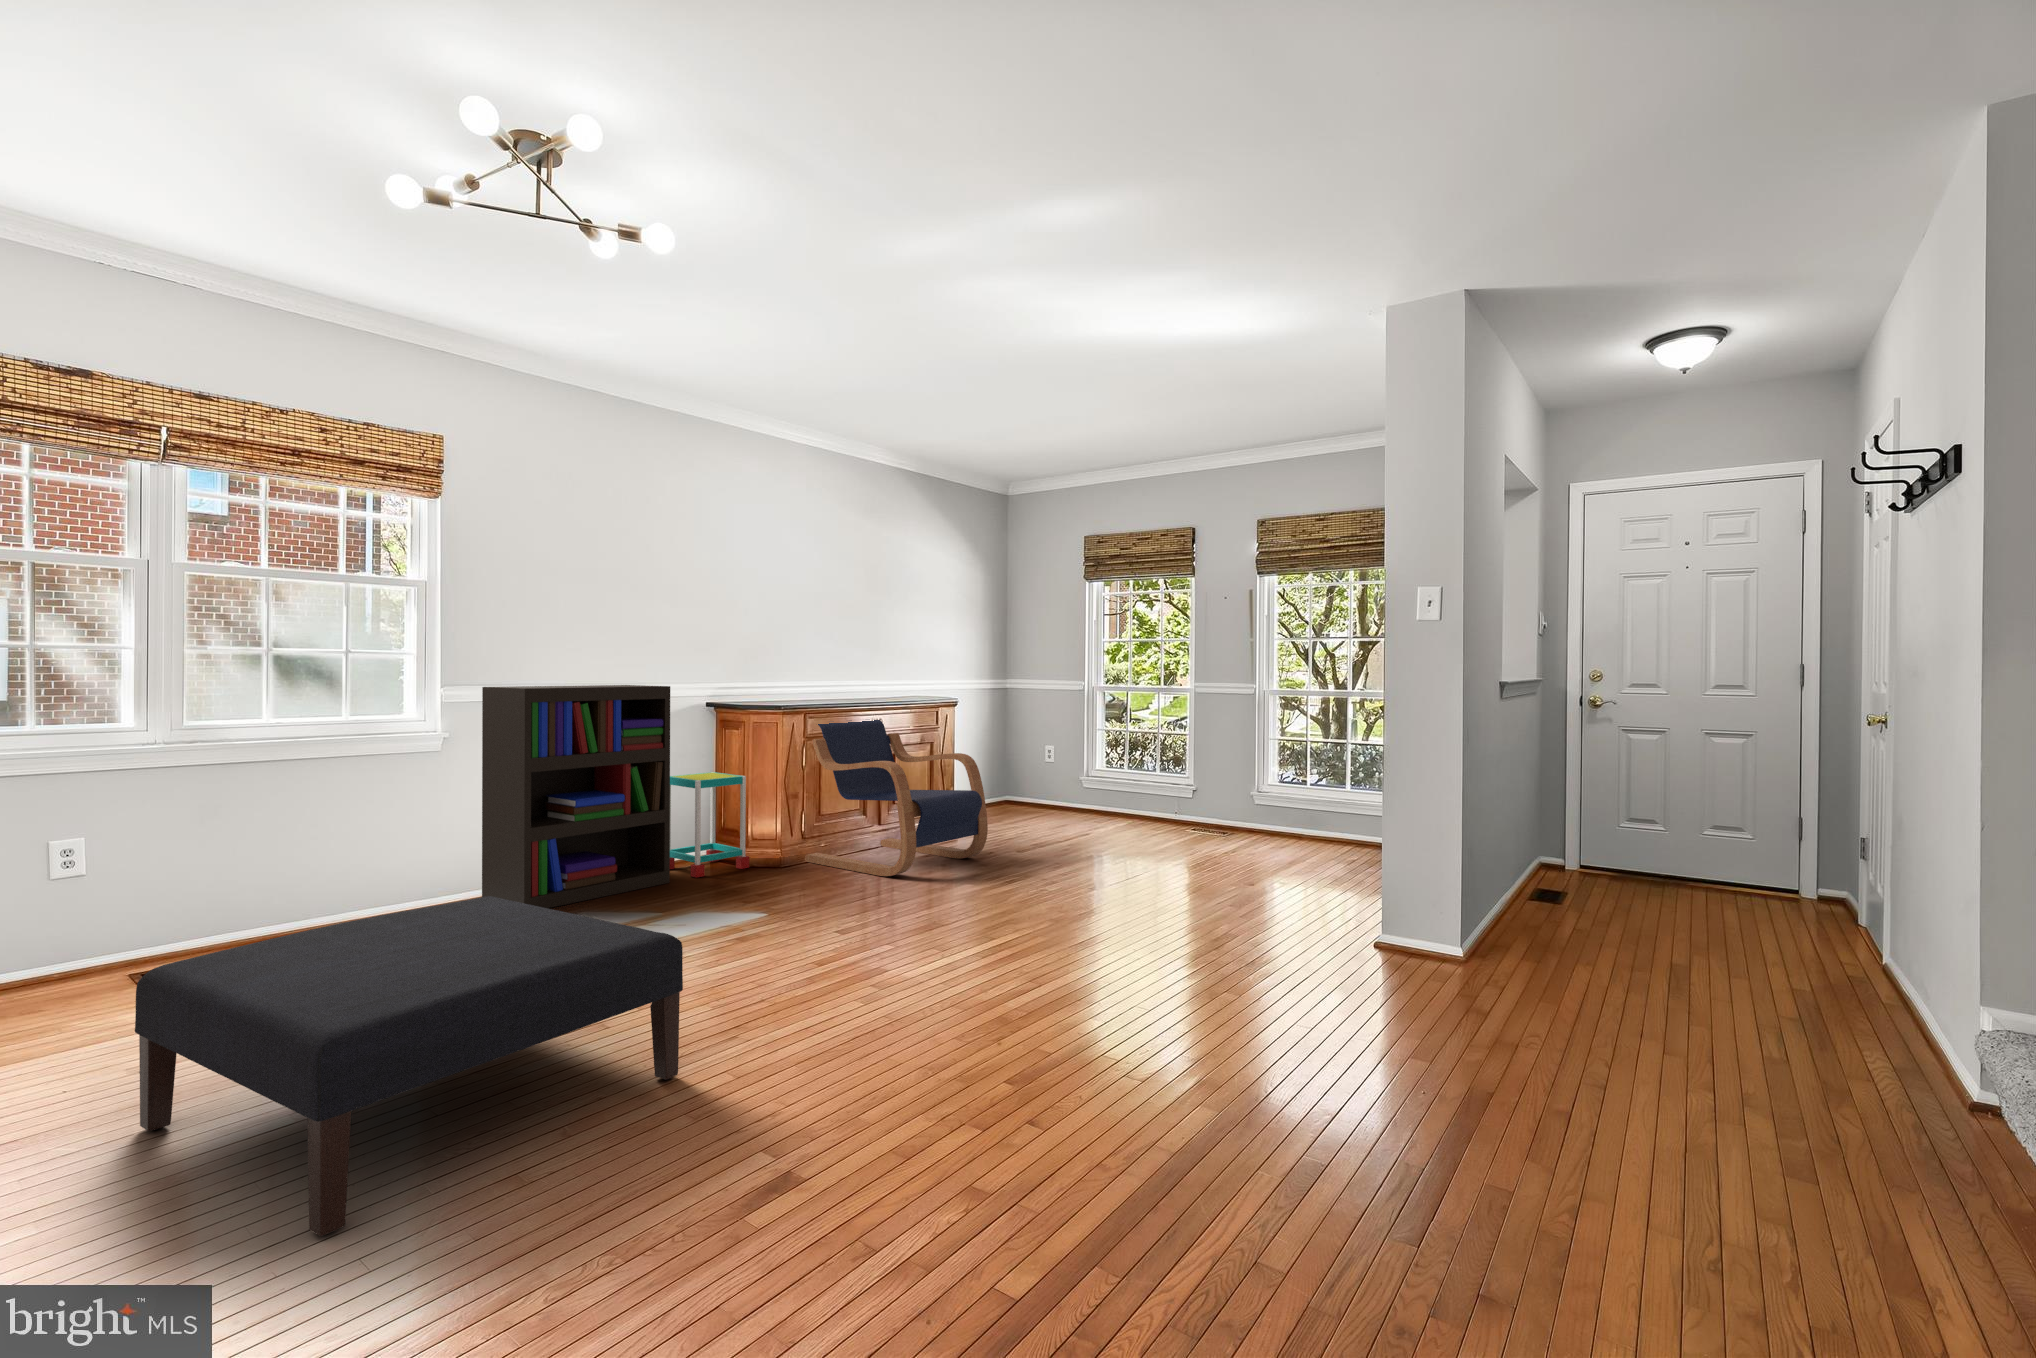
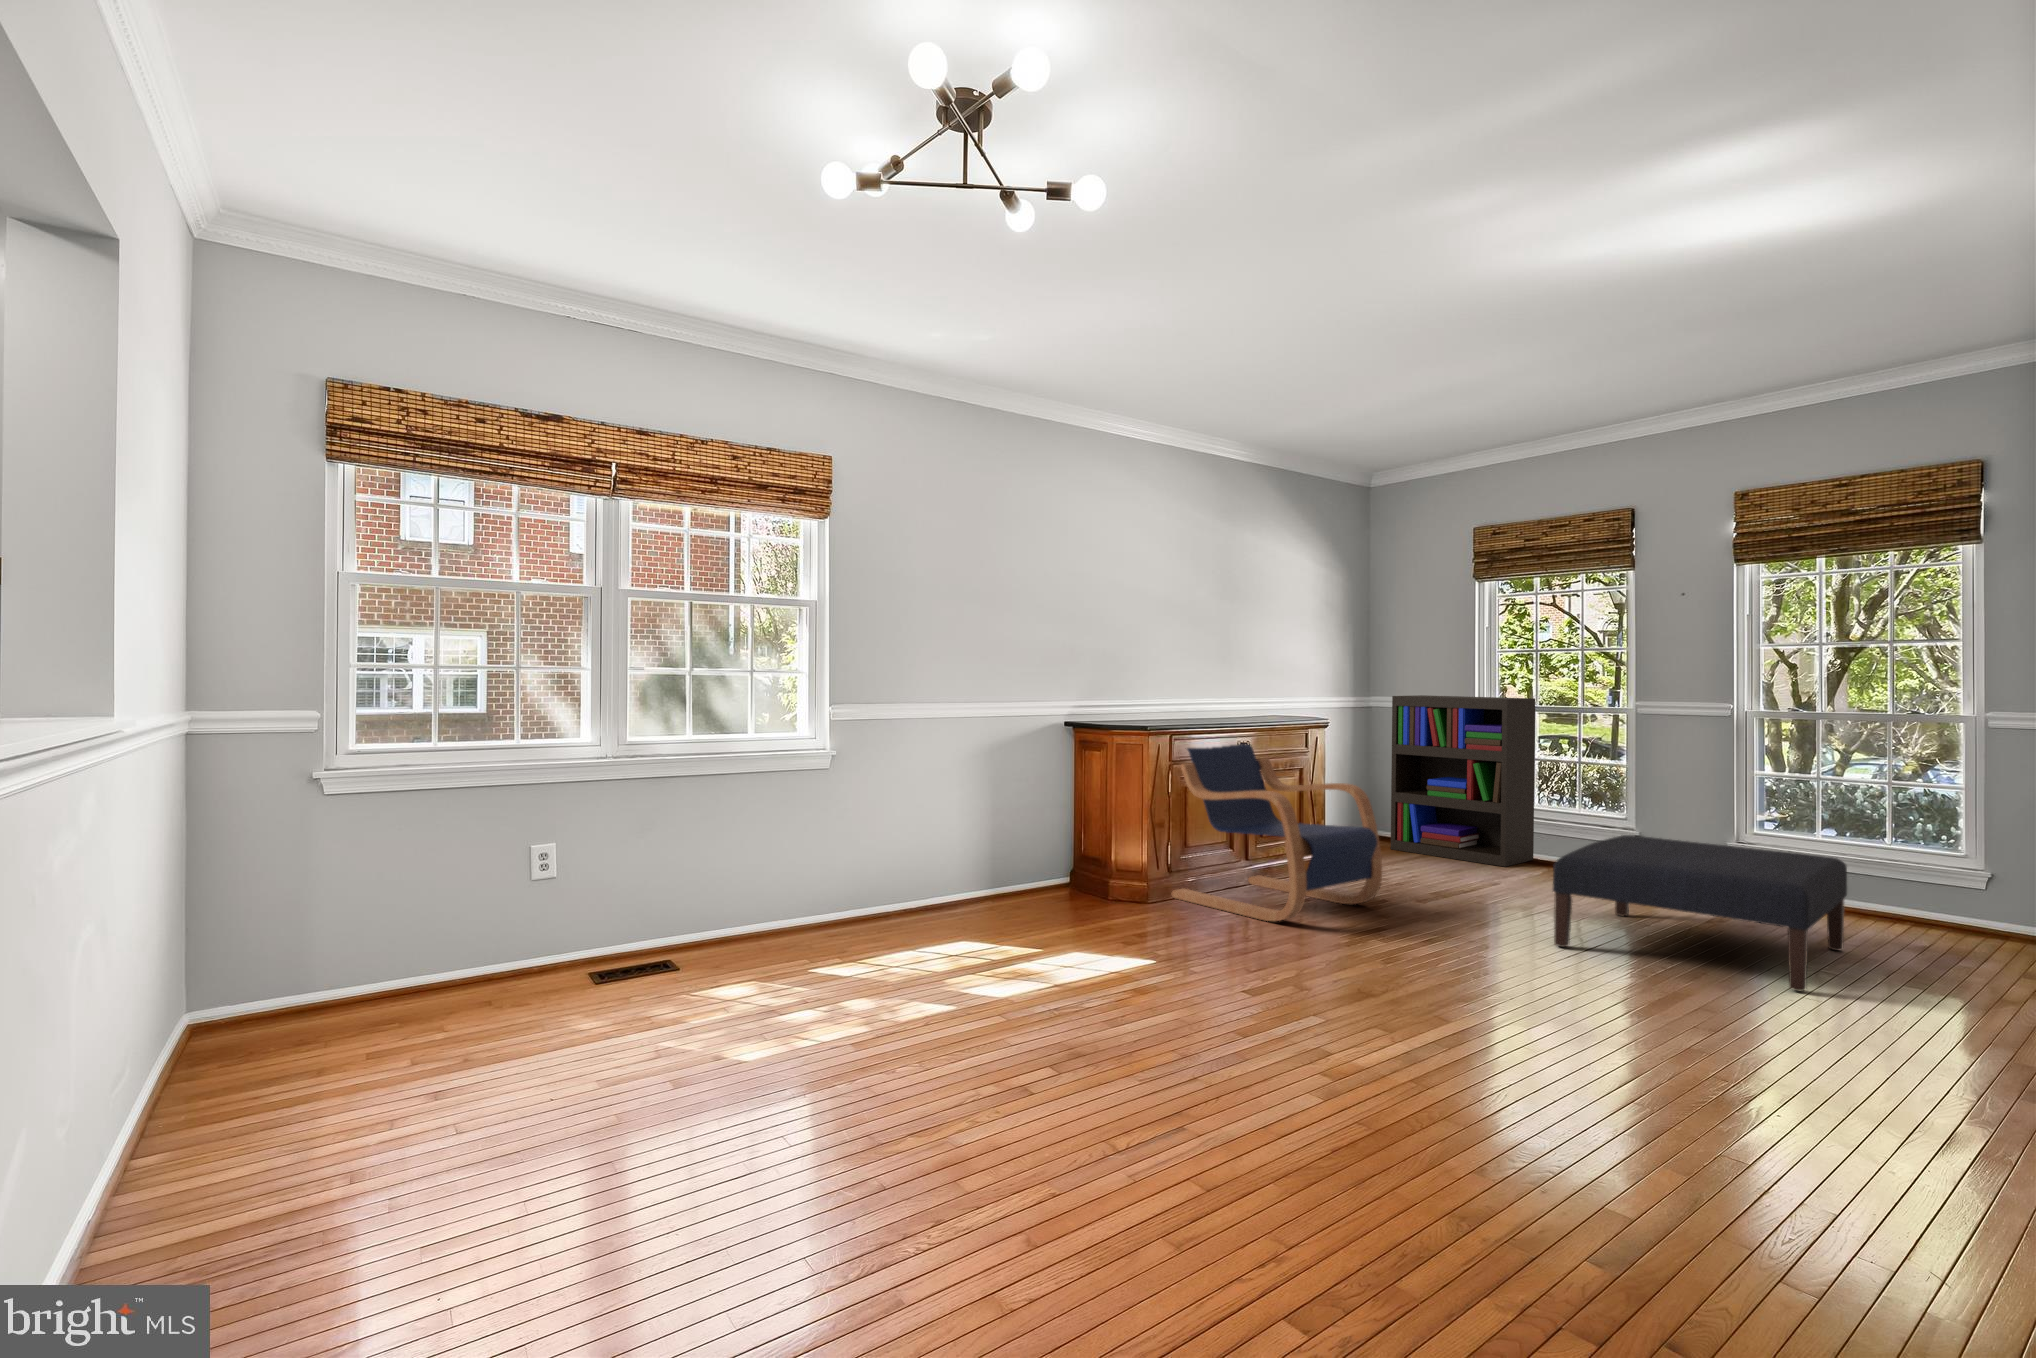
bookshelf: present [482,685,670,908] -> present [1391,695,1535,867]
side table: present [670,772,749,878] -> none [1023,796,1114,909]
ottoman: present [135,896,683,1236] -> present [1553,835,1847,991]

